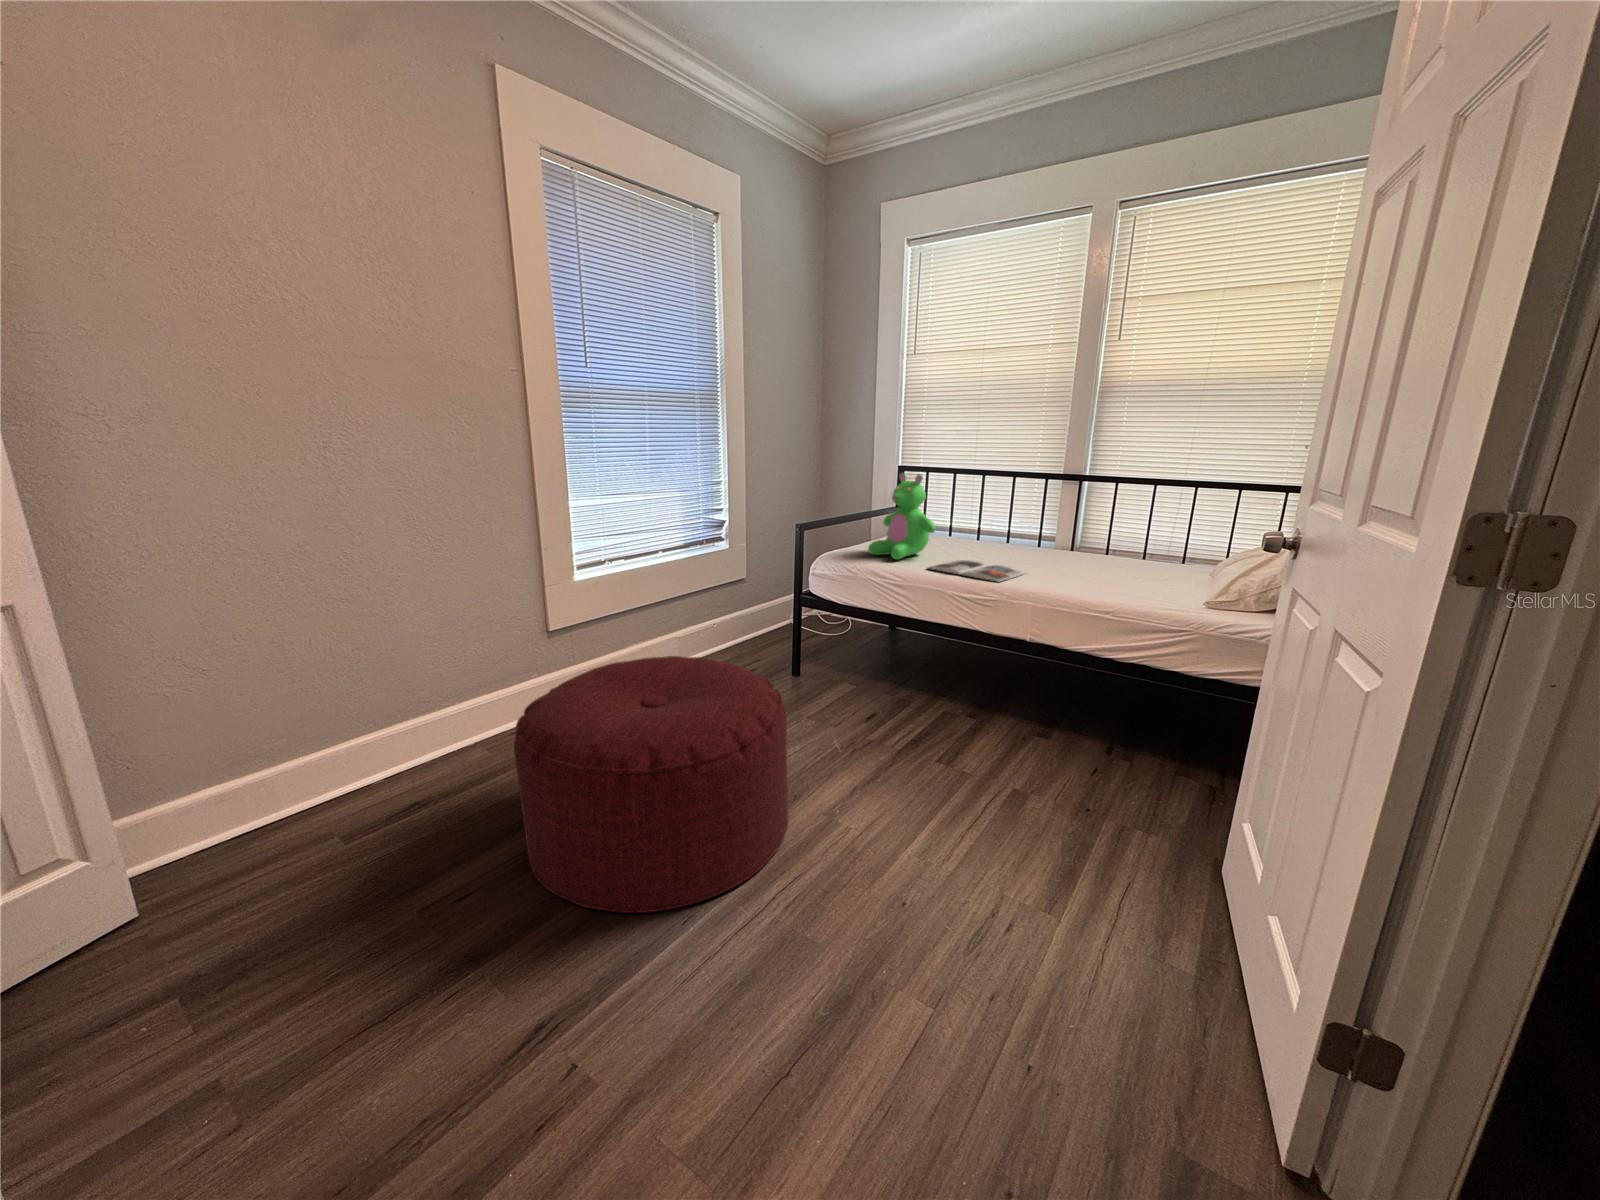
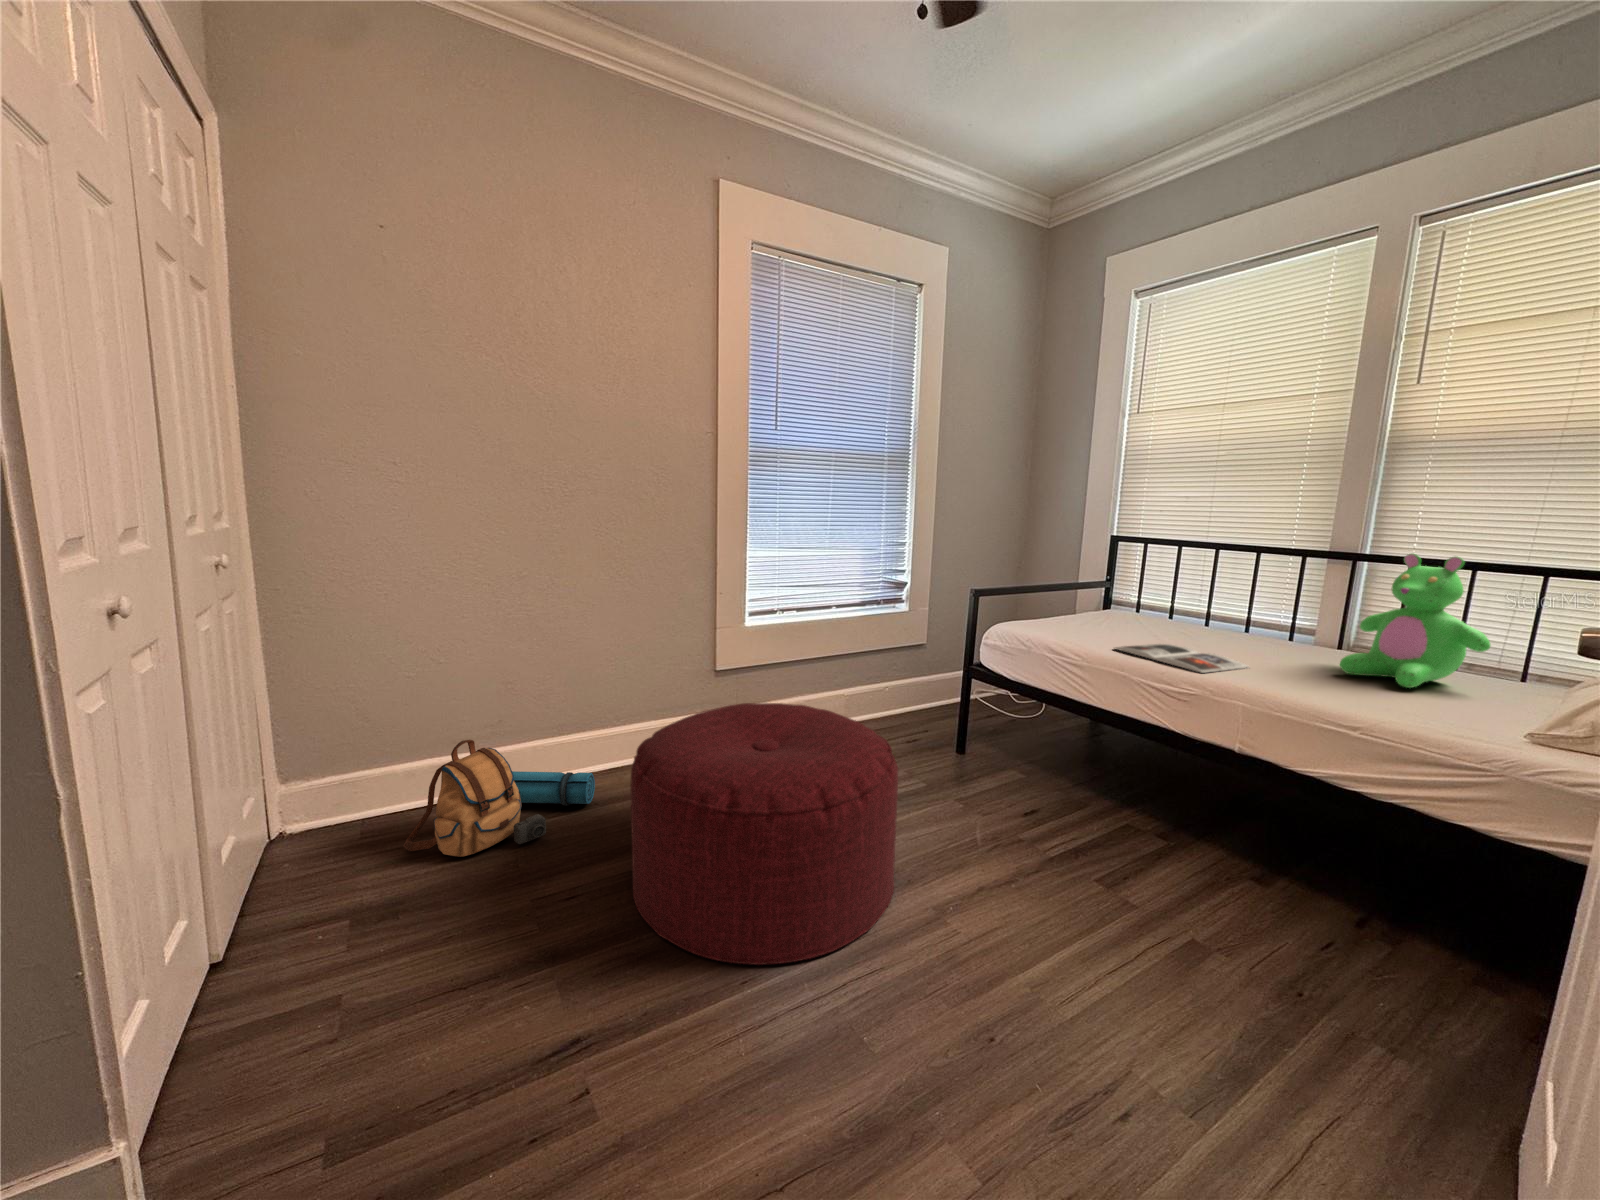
teddy bear: present [868,473,936,559] -> present [1340,553,1491,688]
backpack: none [204,758,440,905] -> present [403,740,595,857]

